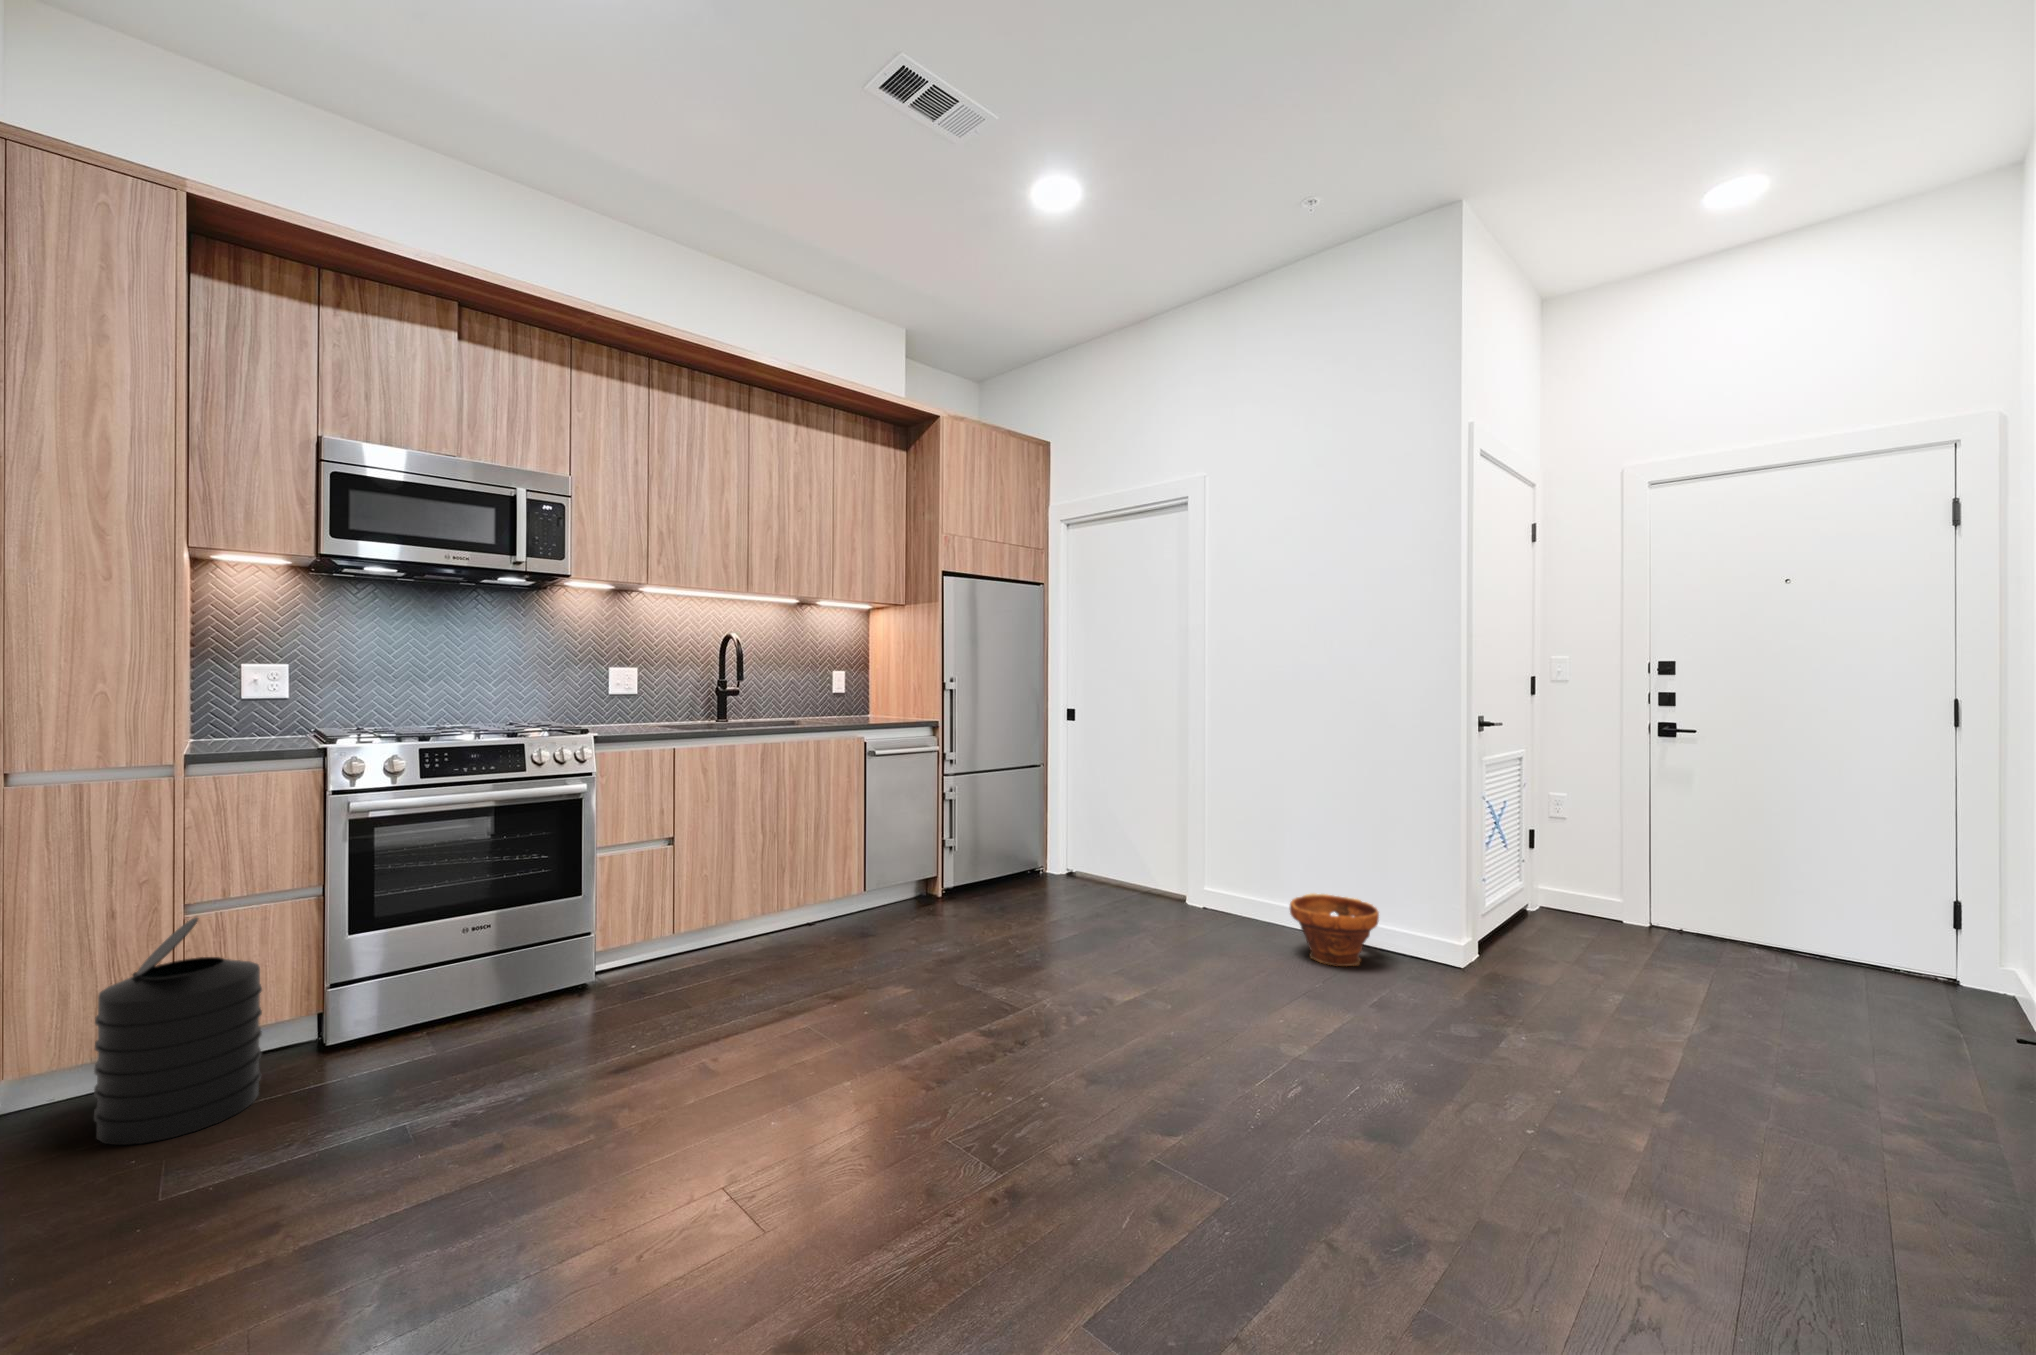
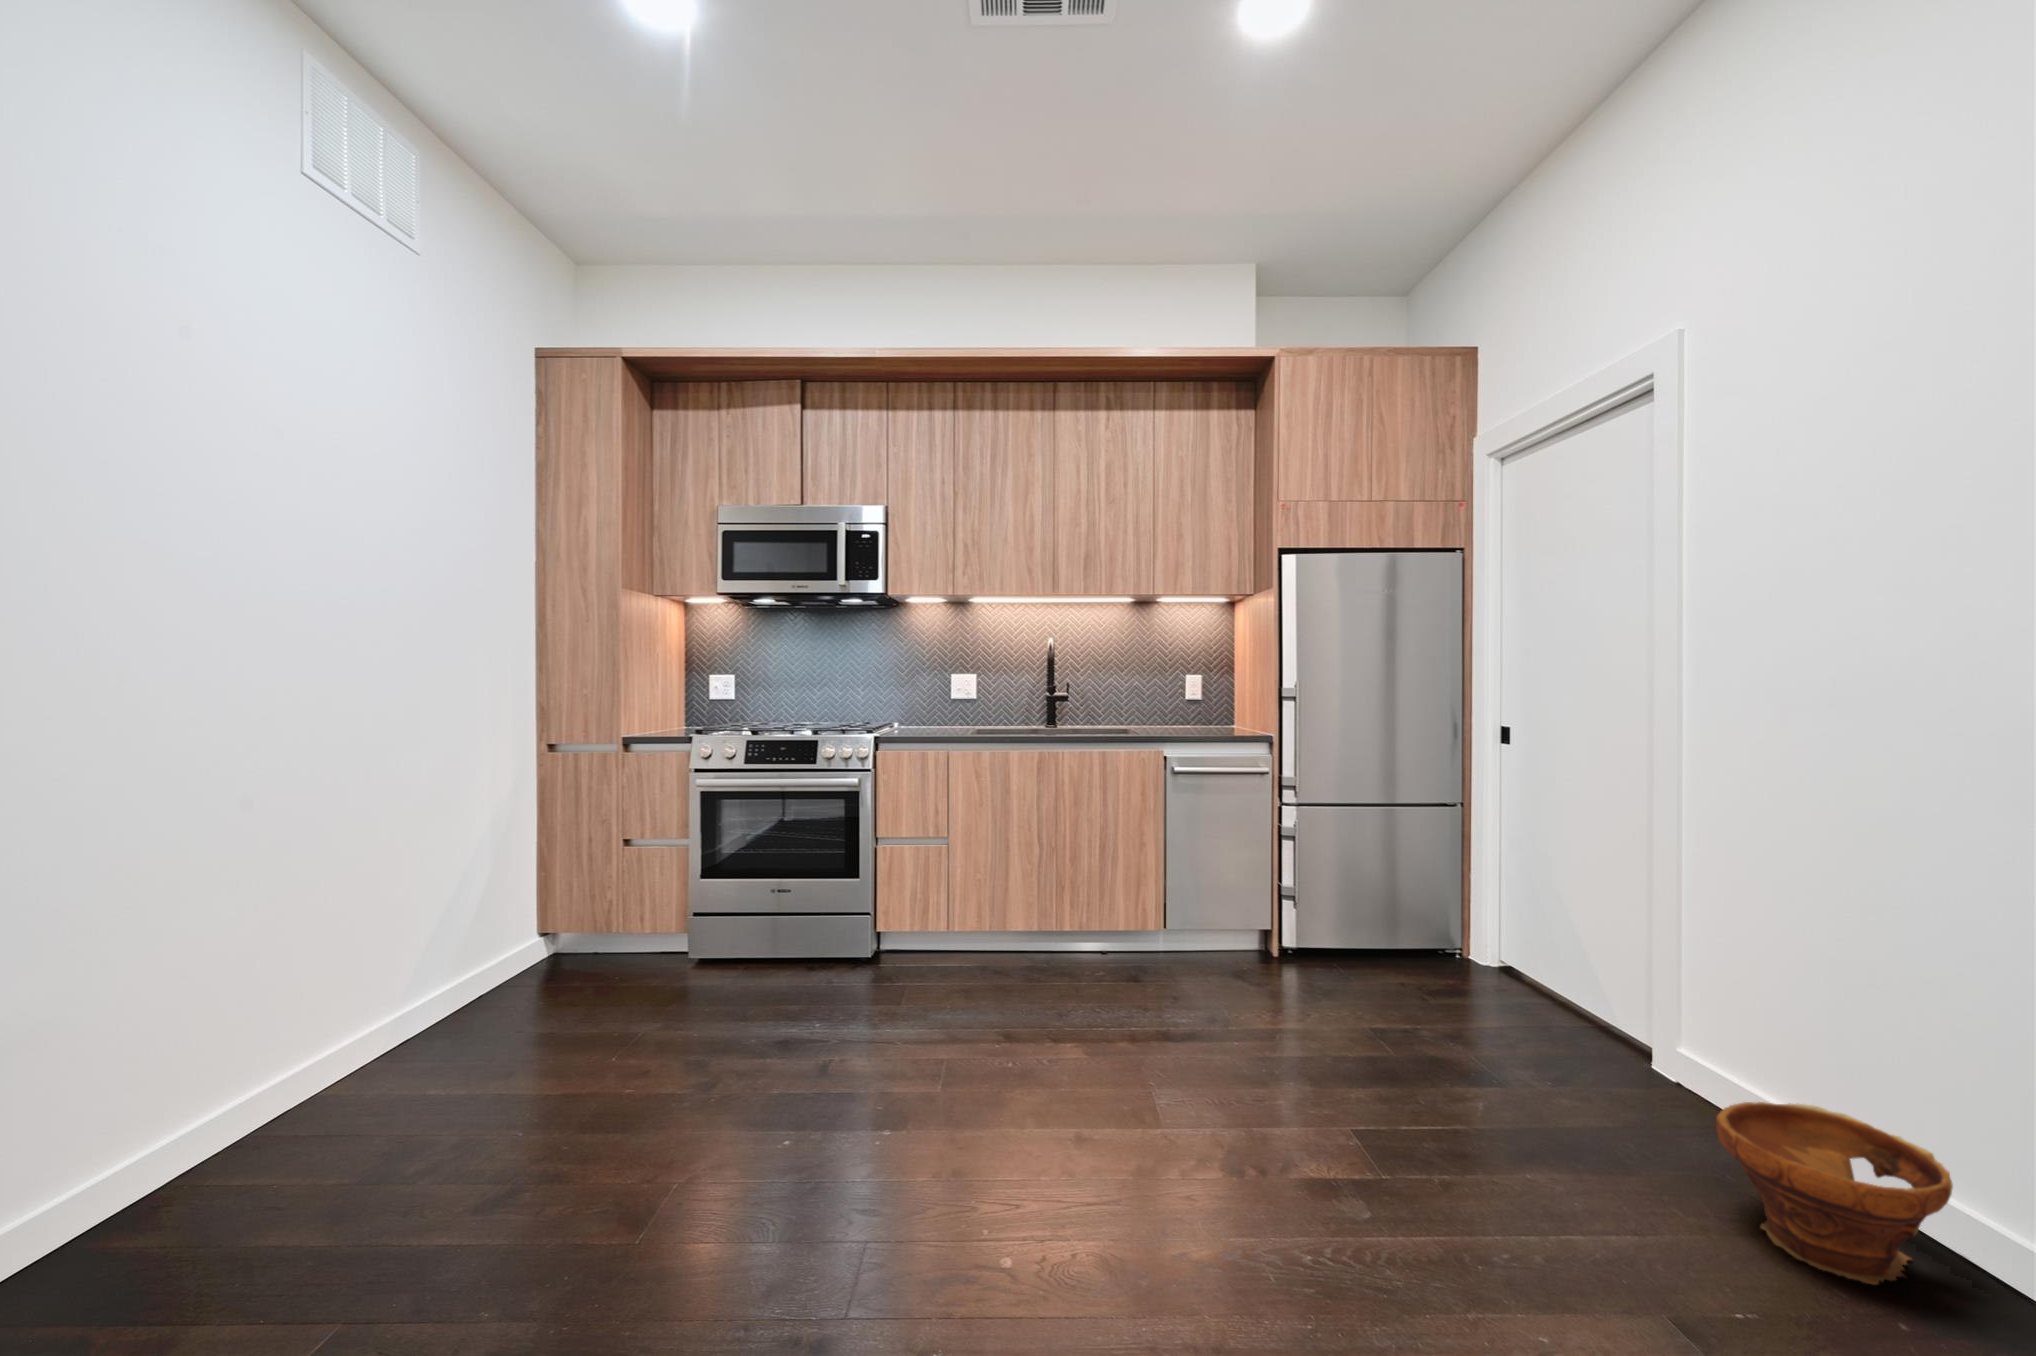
trash can: present [94,917,262,1145] -> none [544,842,632,984]

